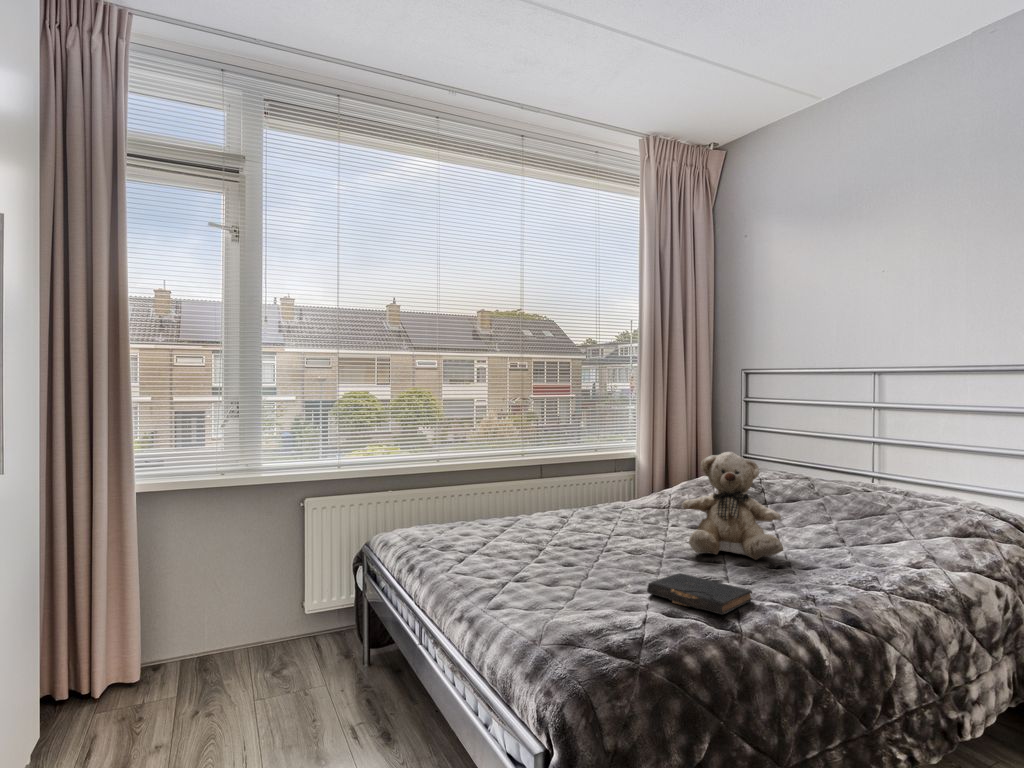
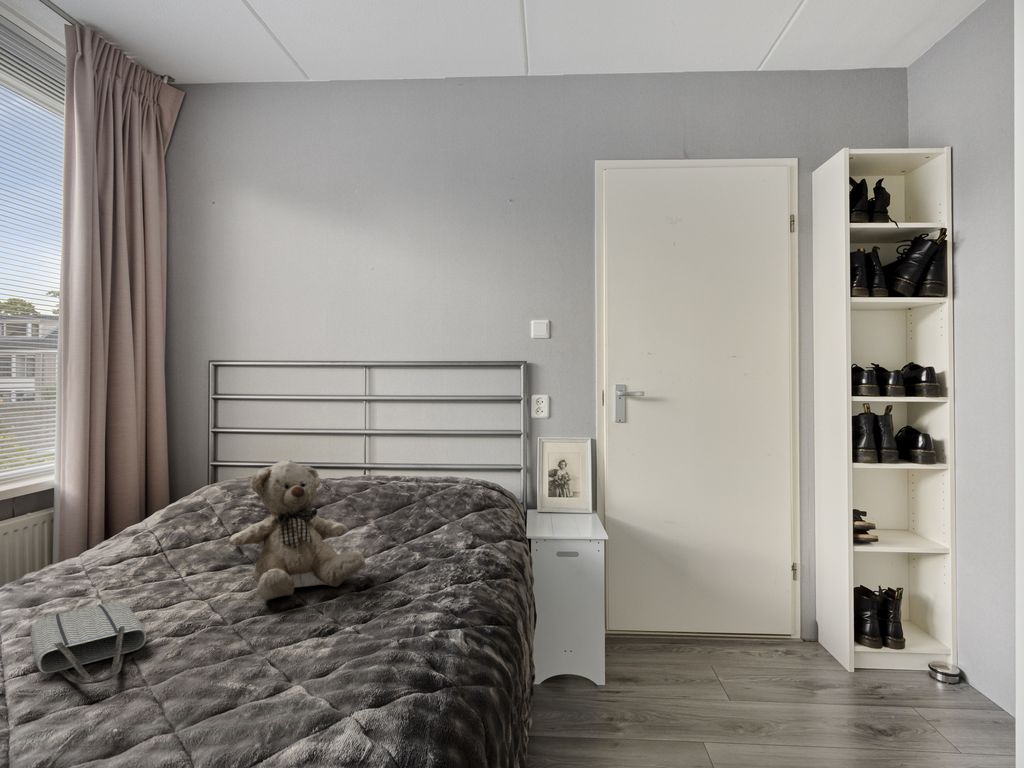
tote bag: none [559,524,618,559] -> present [31,602,146,684]
book: present [647,573,752,615] -> none [275,625,396,684]

